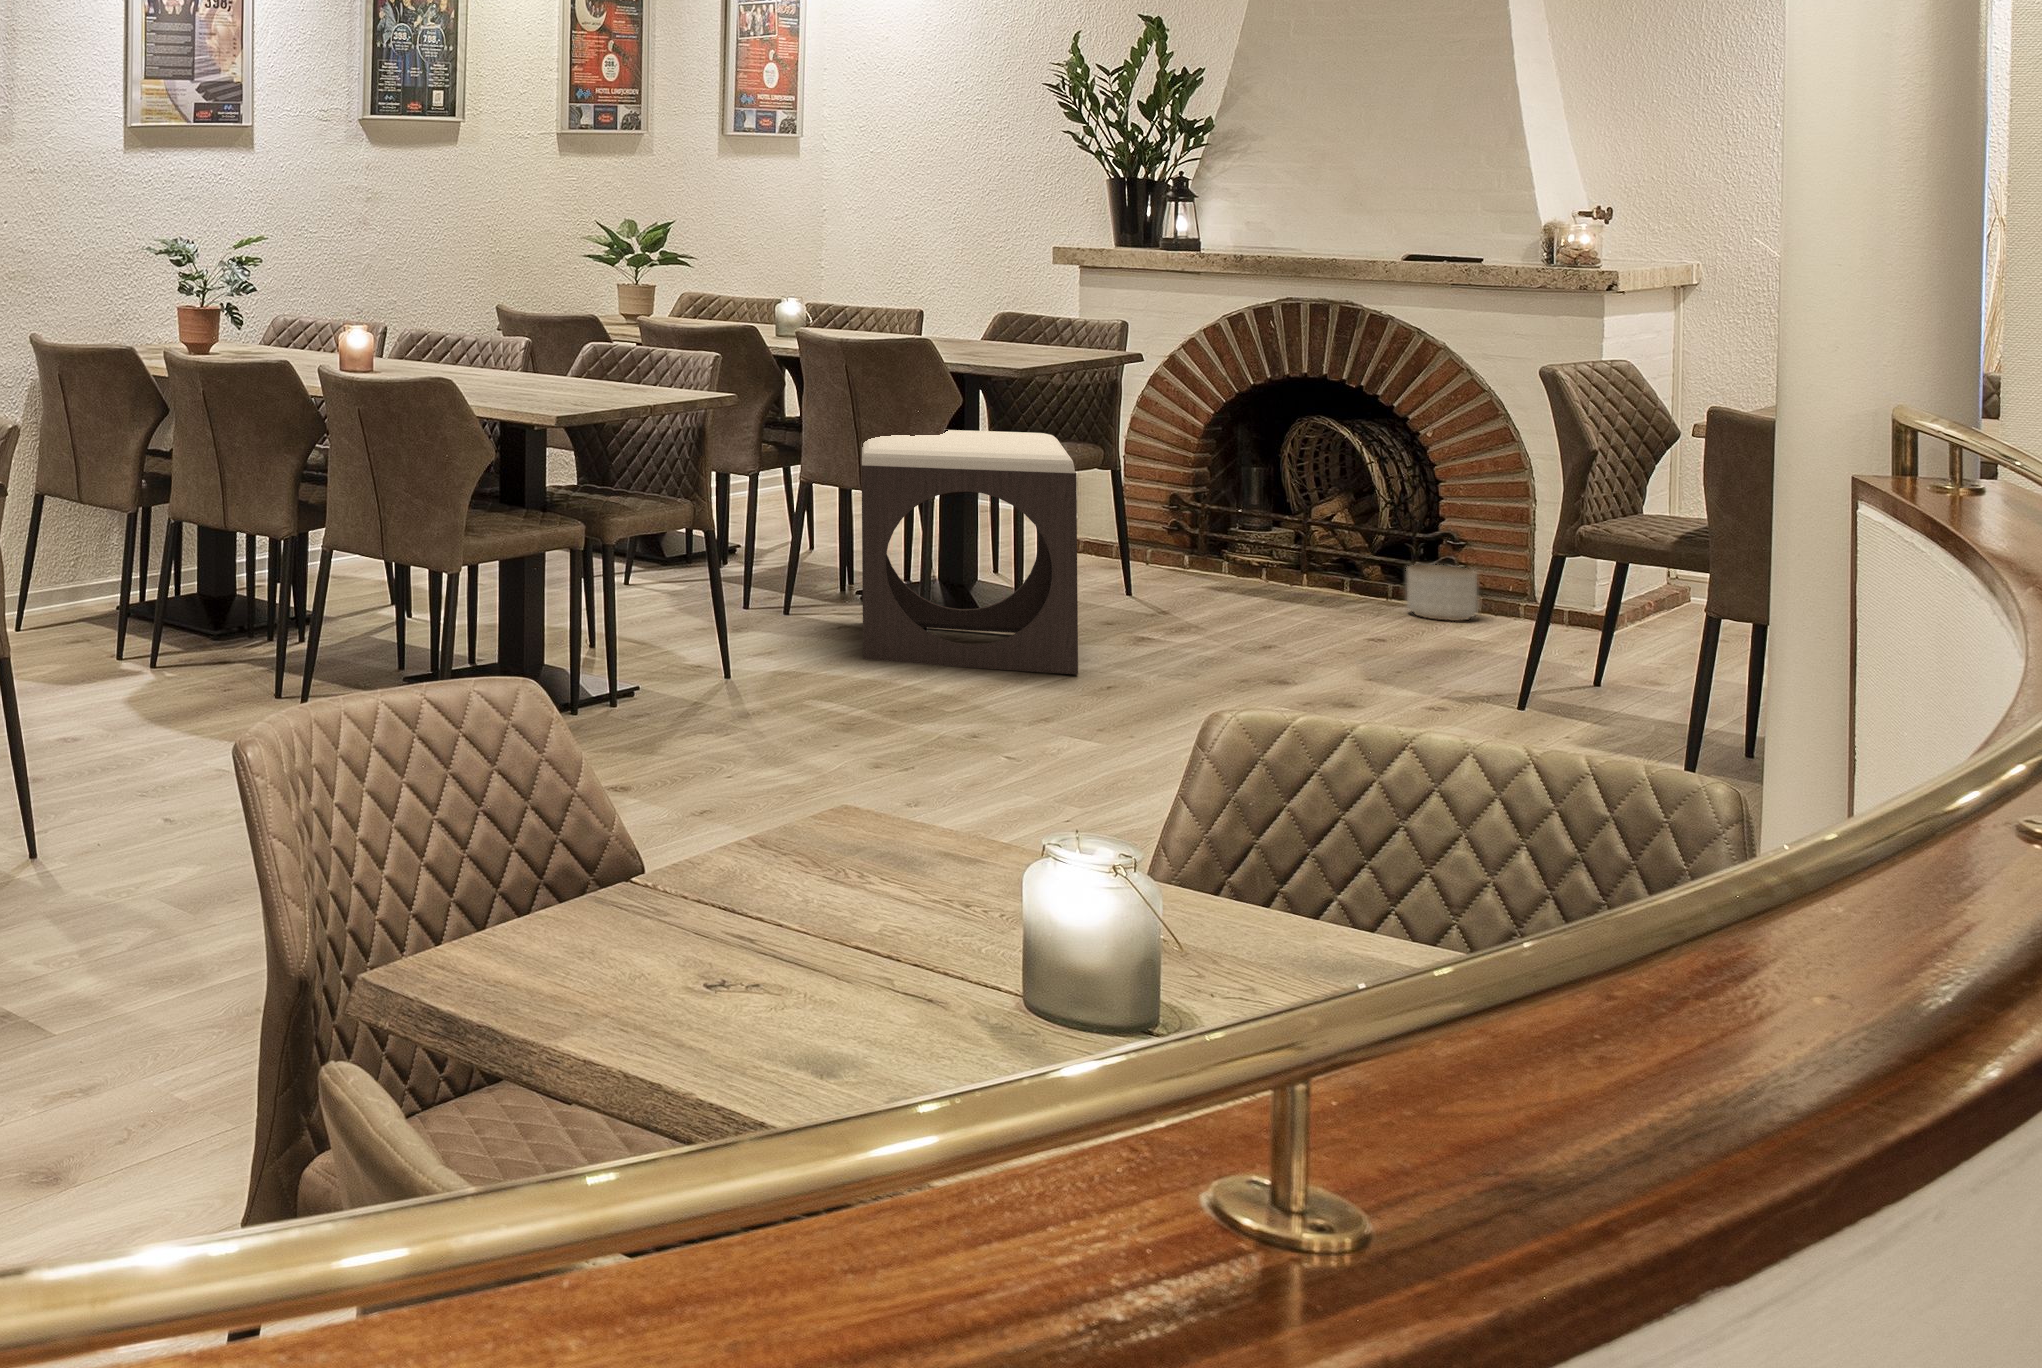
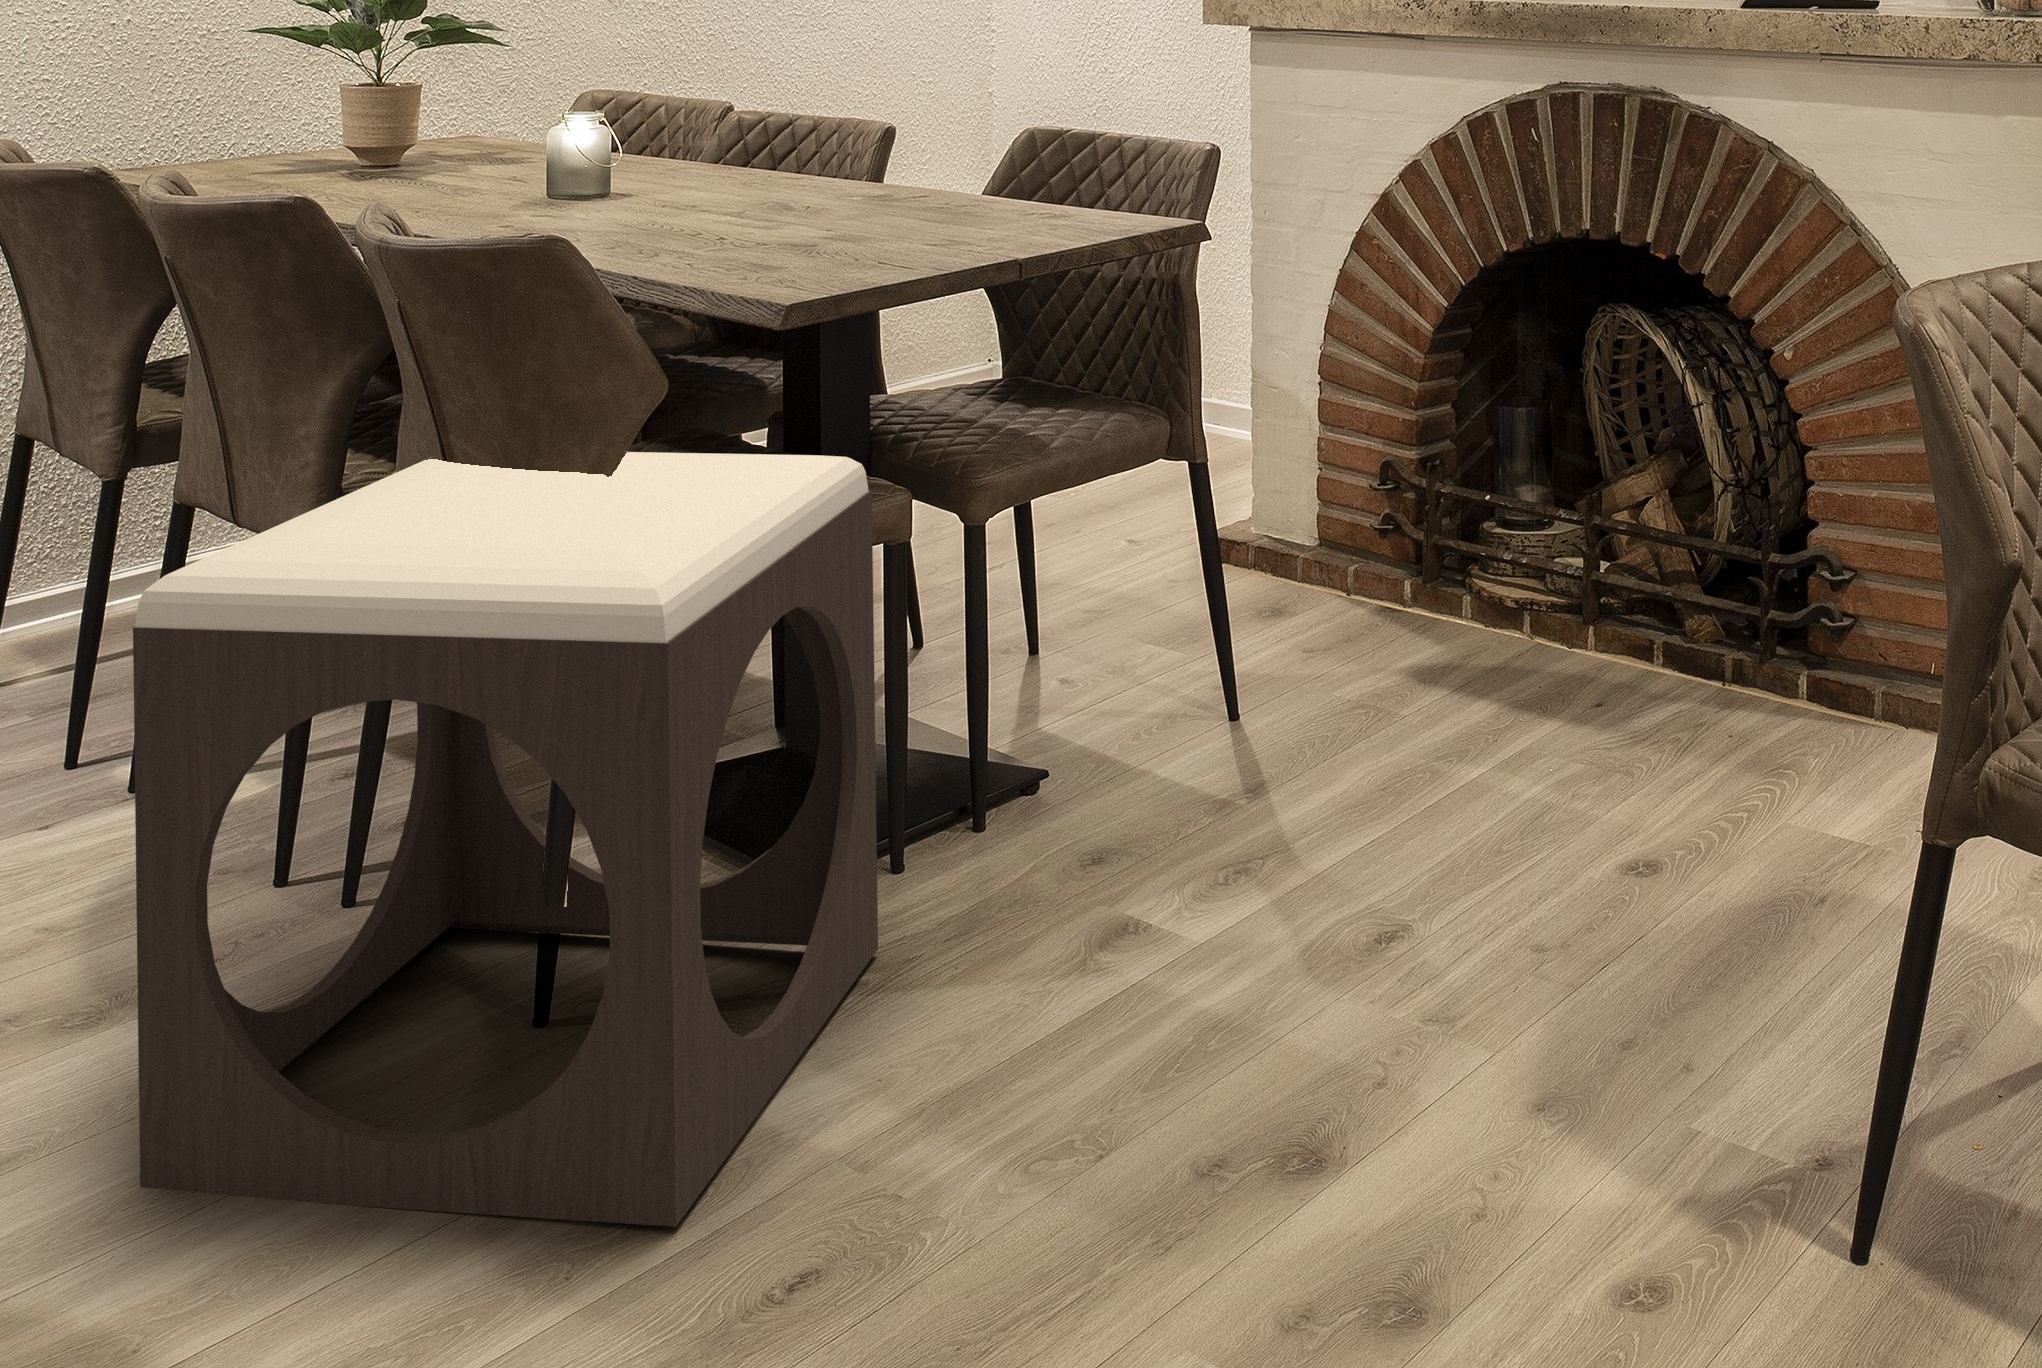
planter: present [1406,565,1477,621] -> none [1733,618,1858,749]

